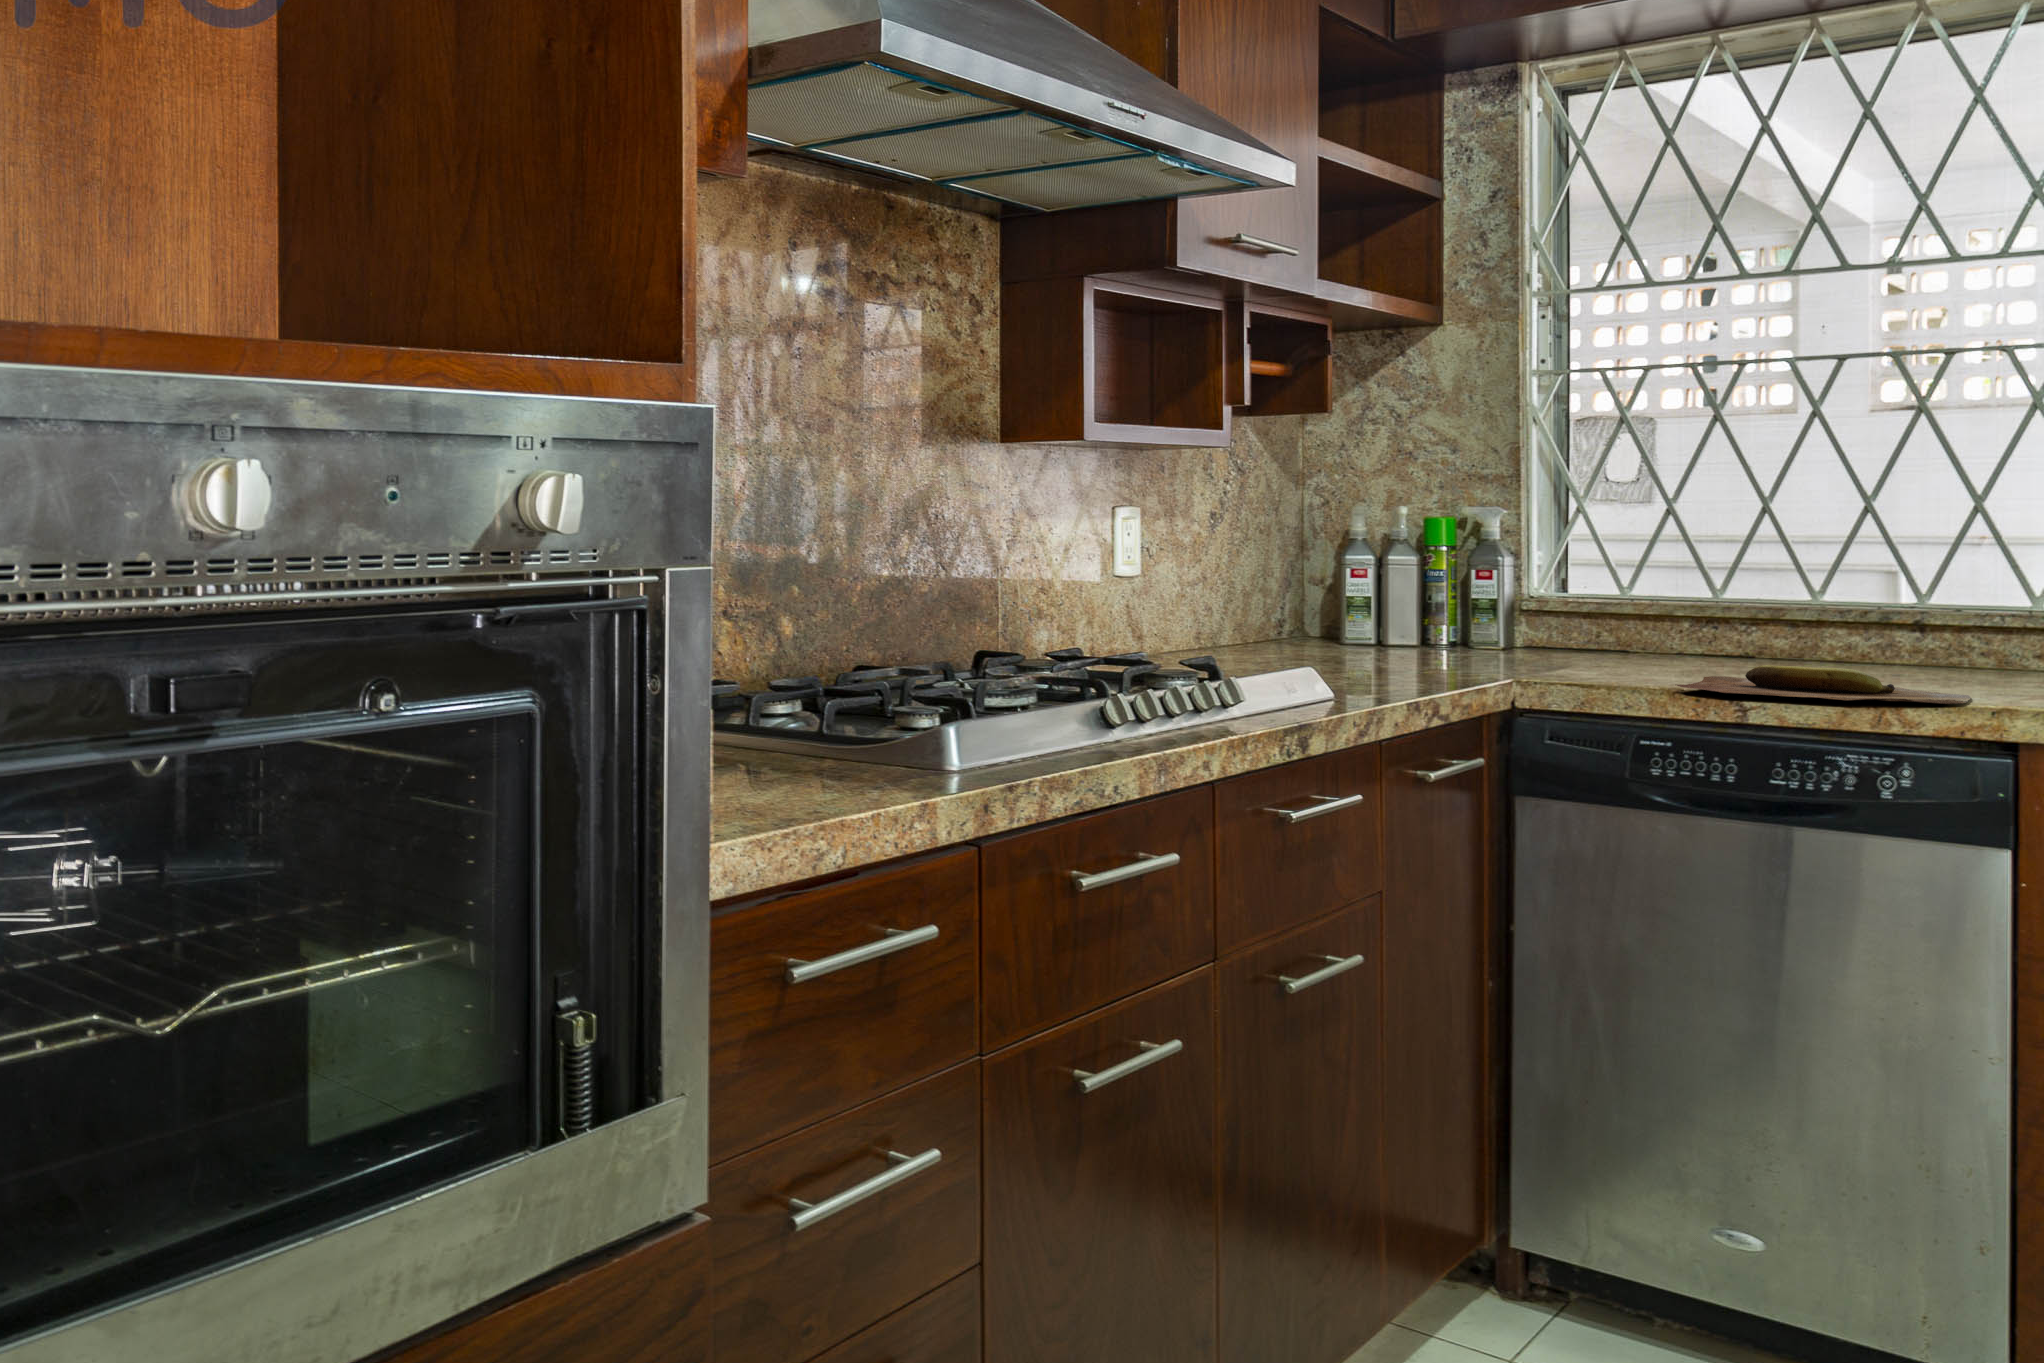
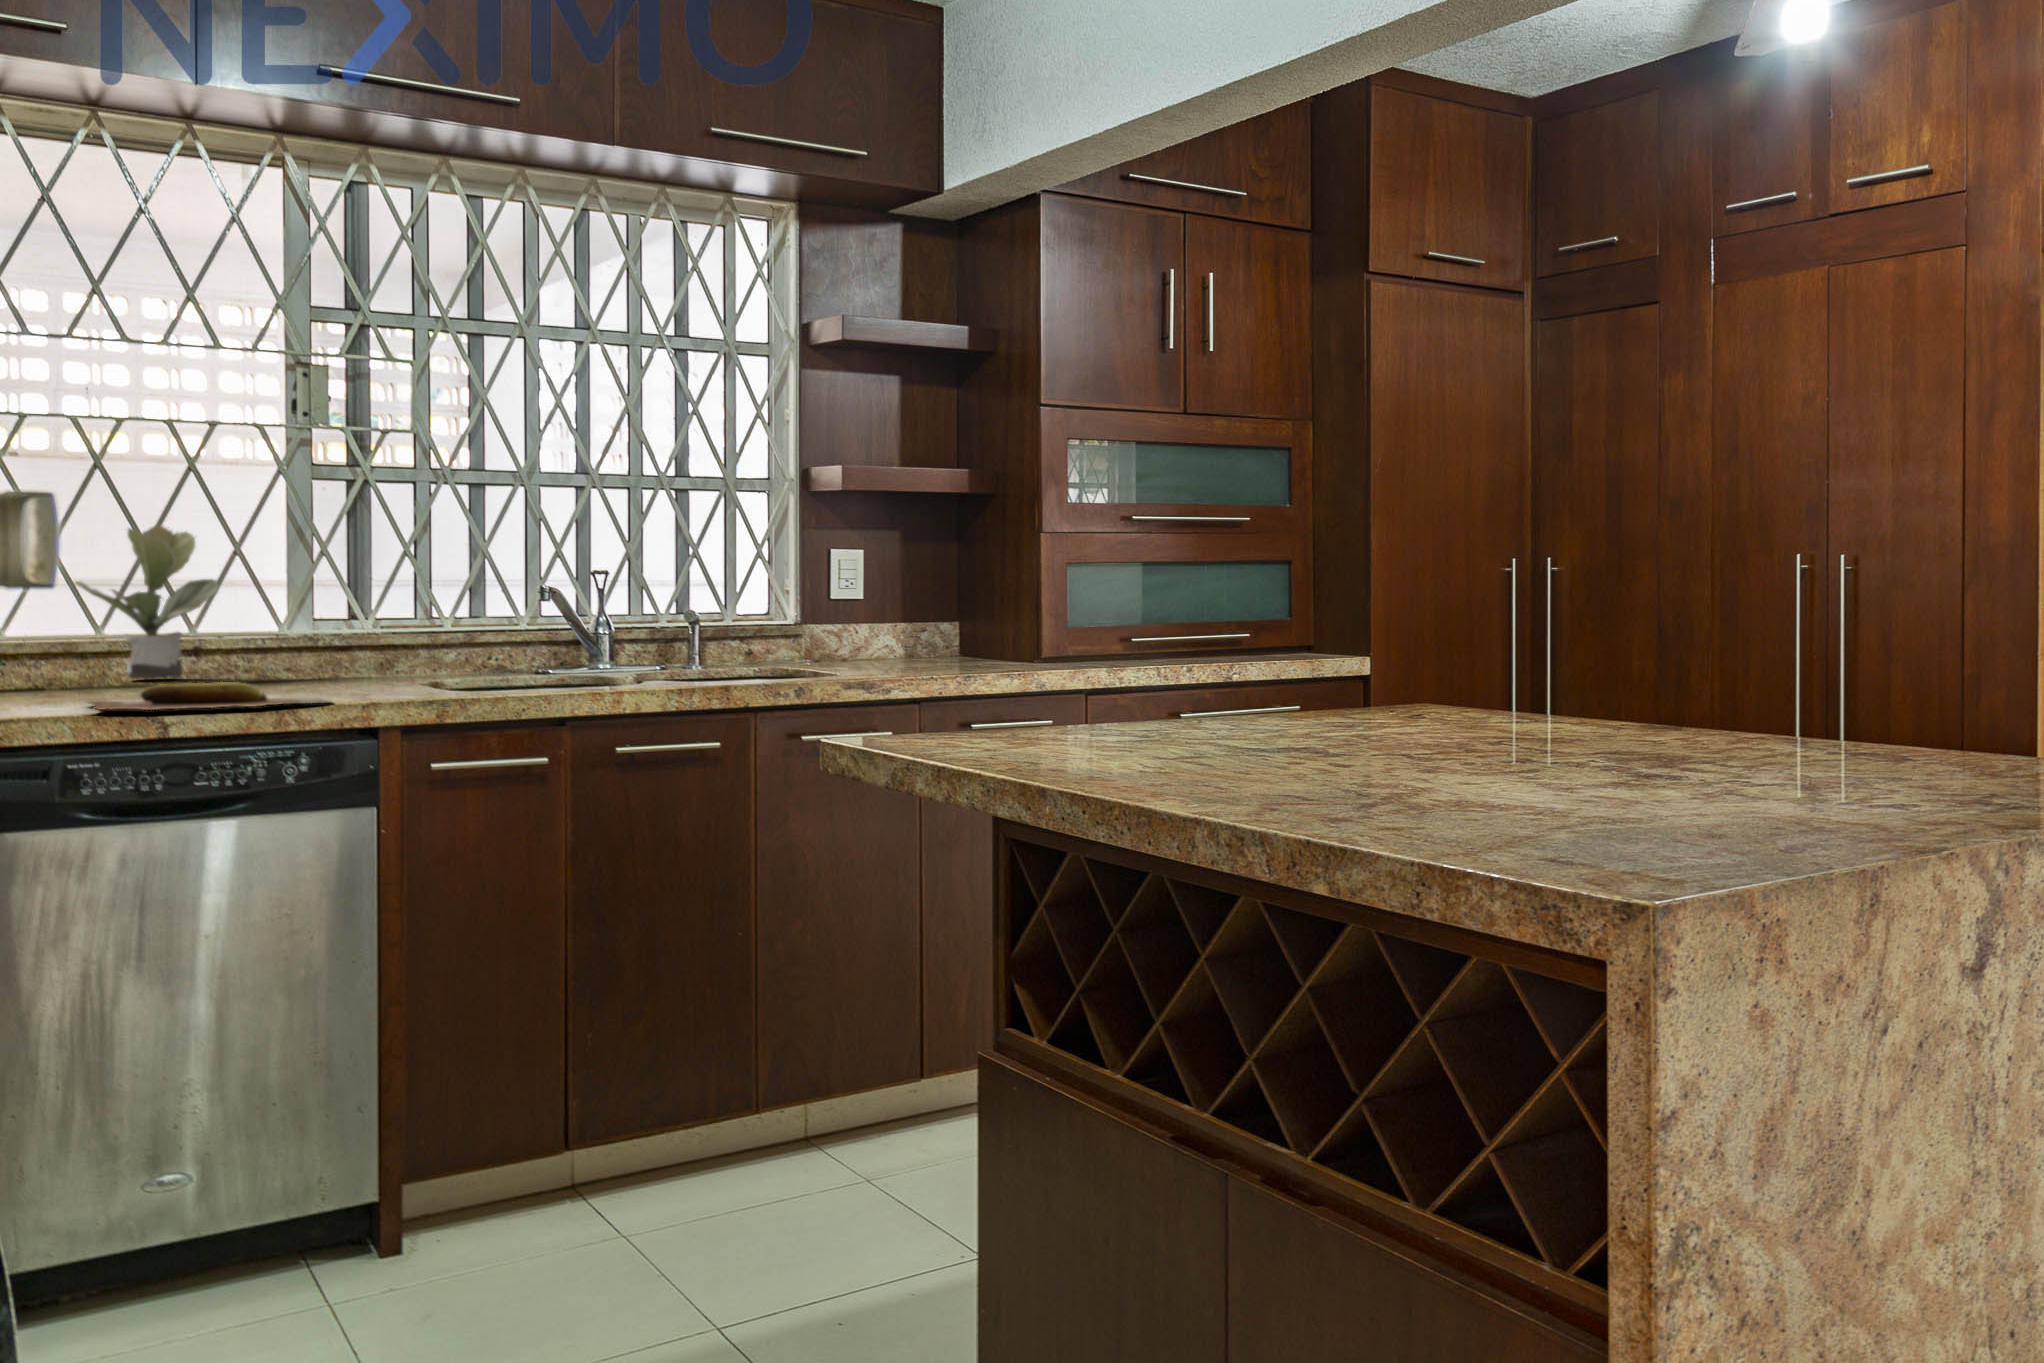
potted plant: none [1802,483,1954,656] -> present [75,526,218,679]

